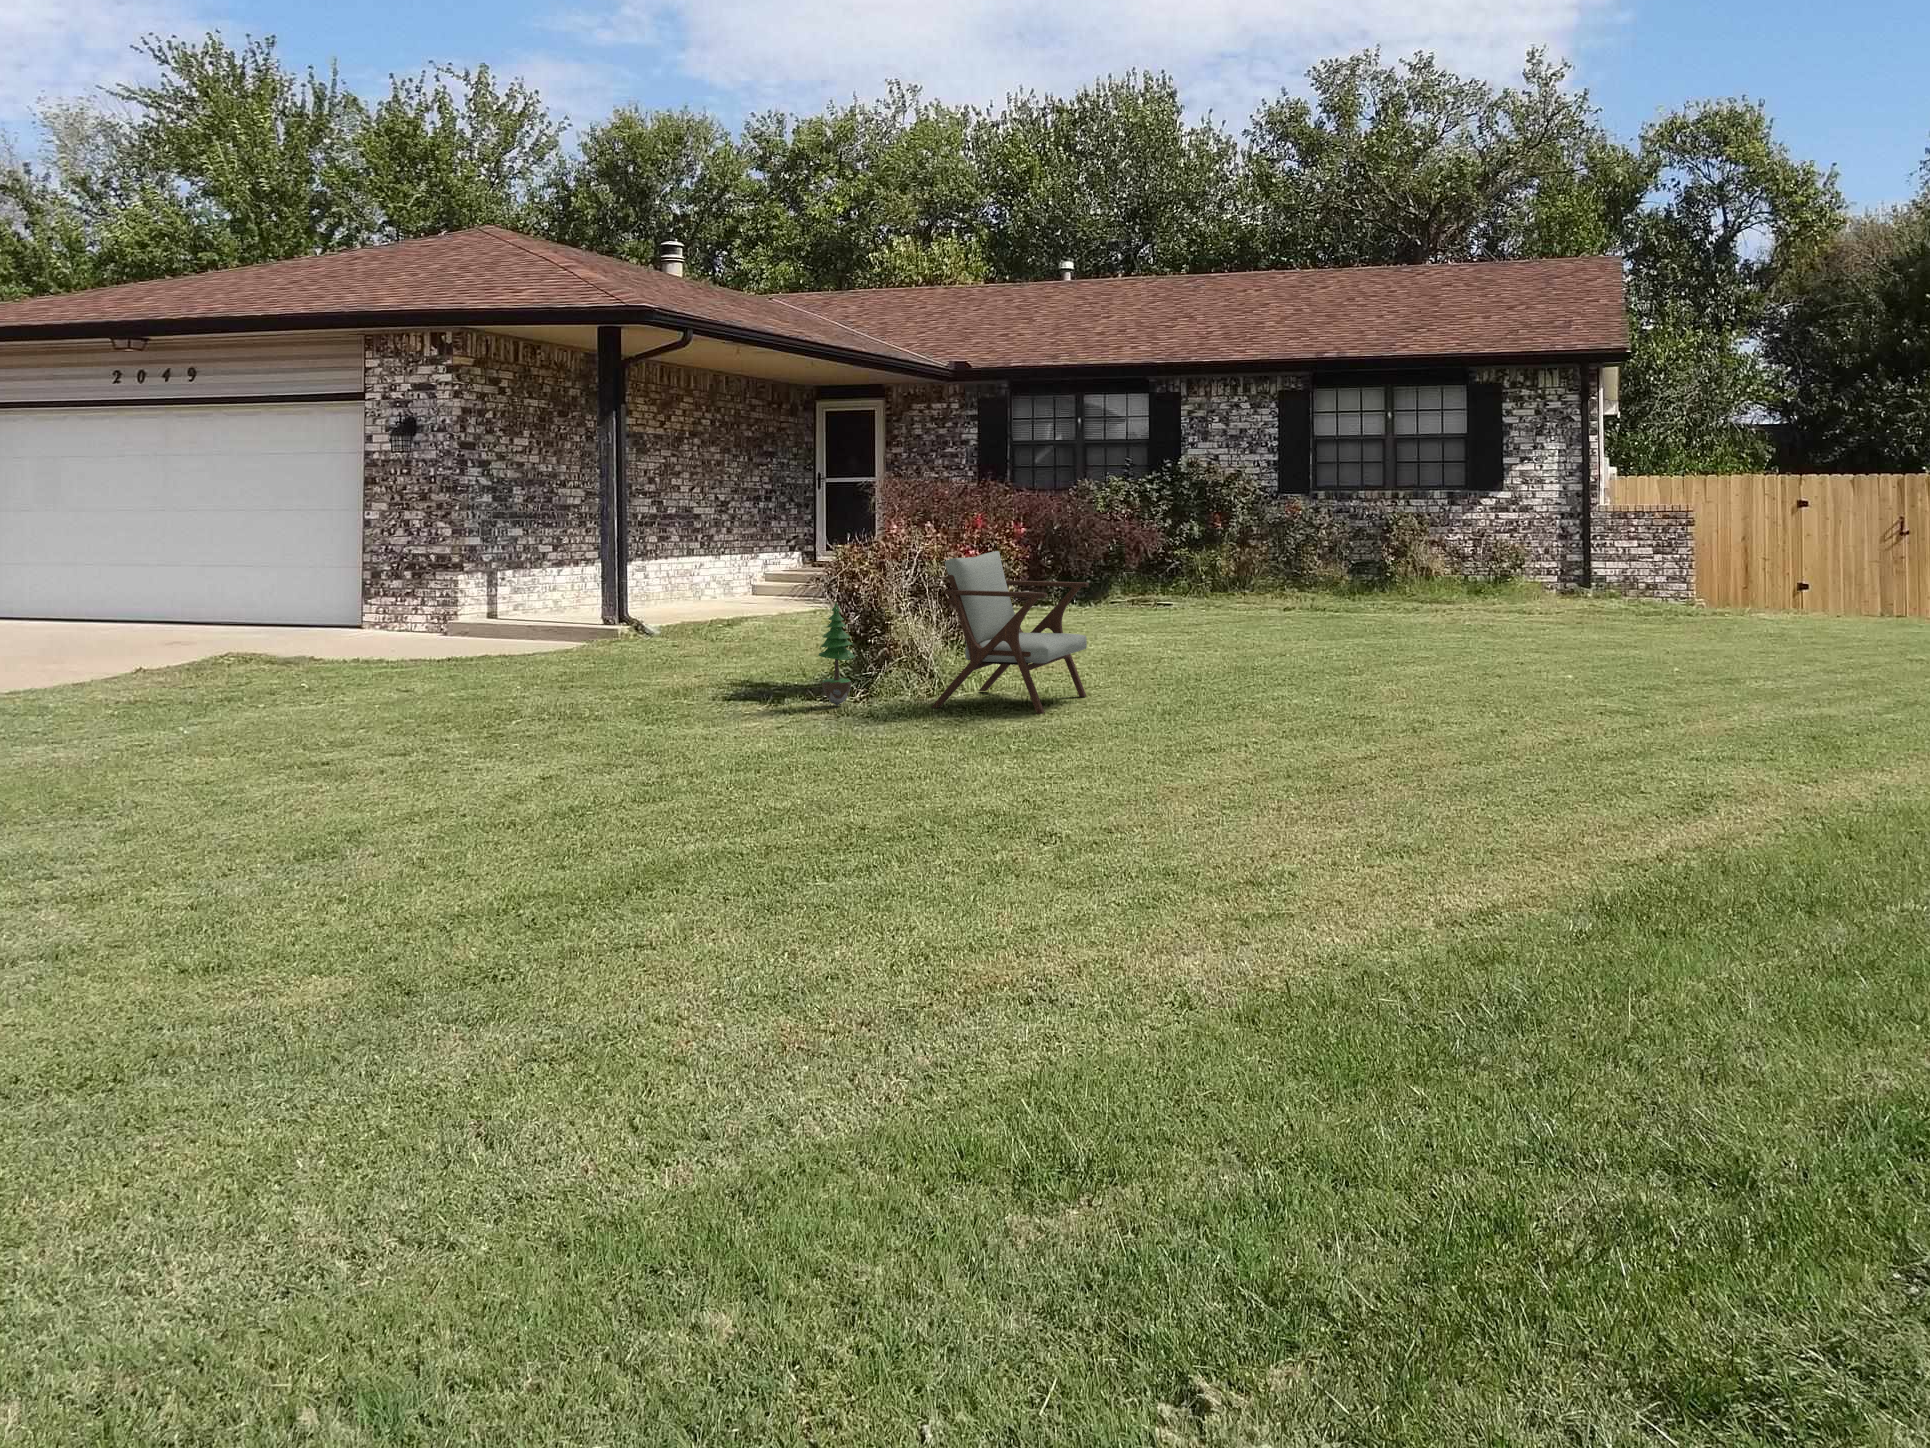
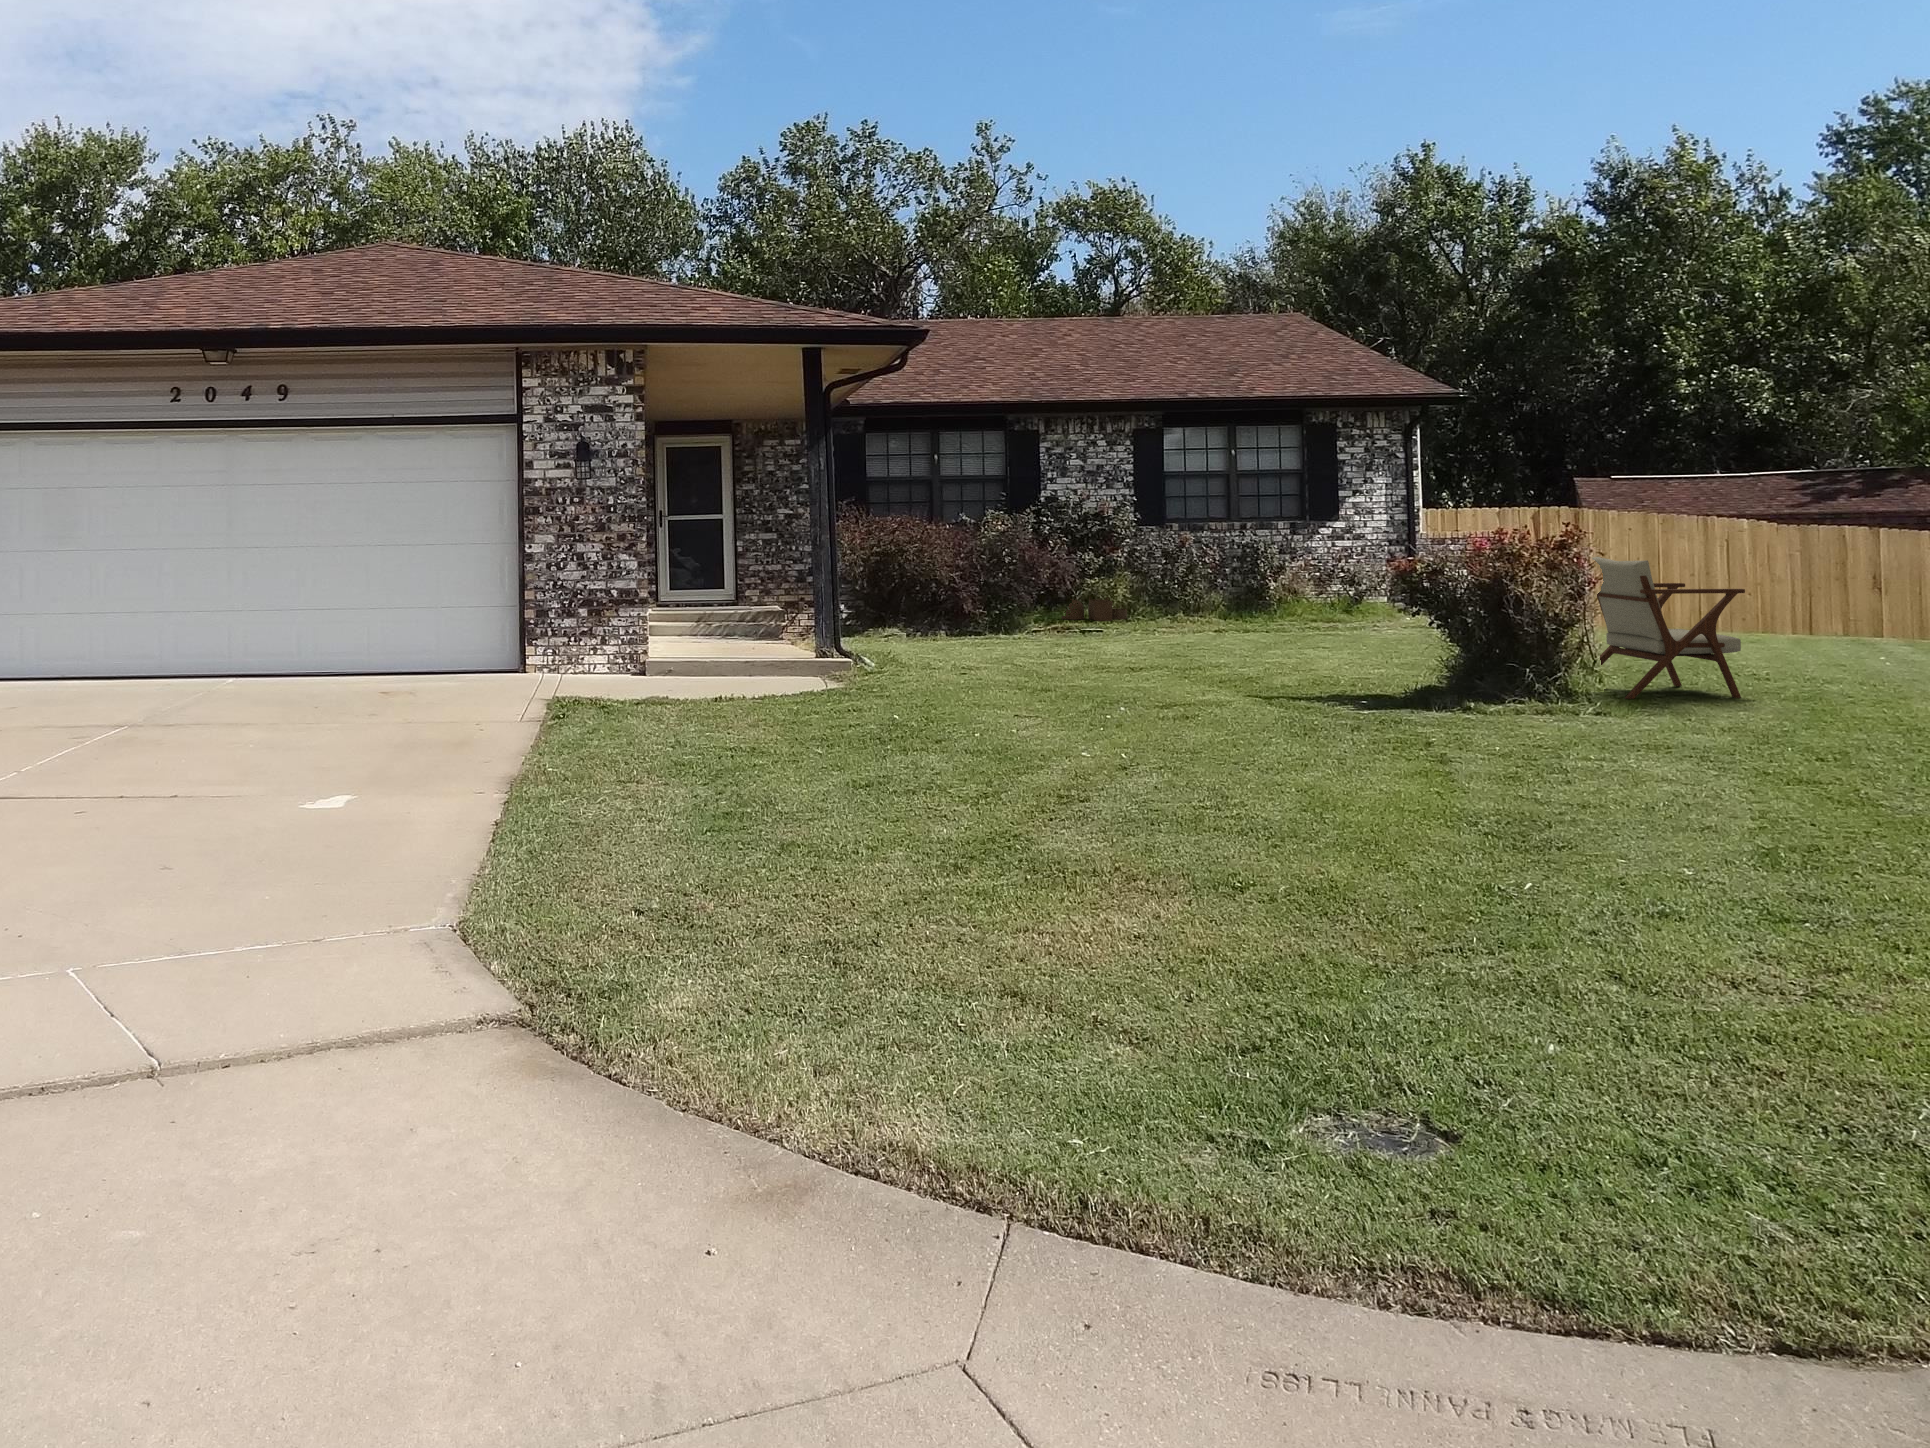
woven basket: none [1109,568,1174,594] -> present [1062,597,1127,621]
potted tree: present [819,603,855,705] -> none [1523,604,1563,702]

